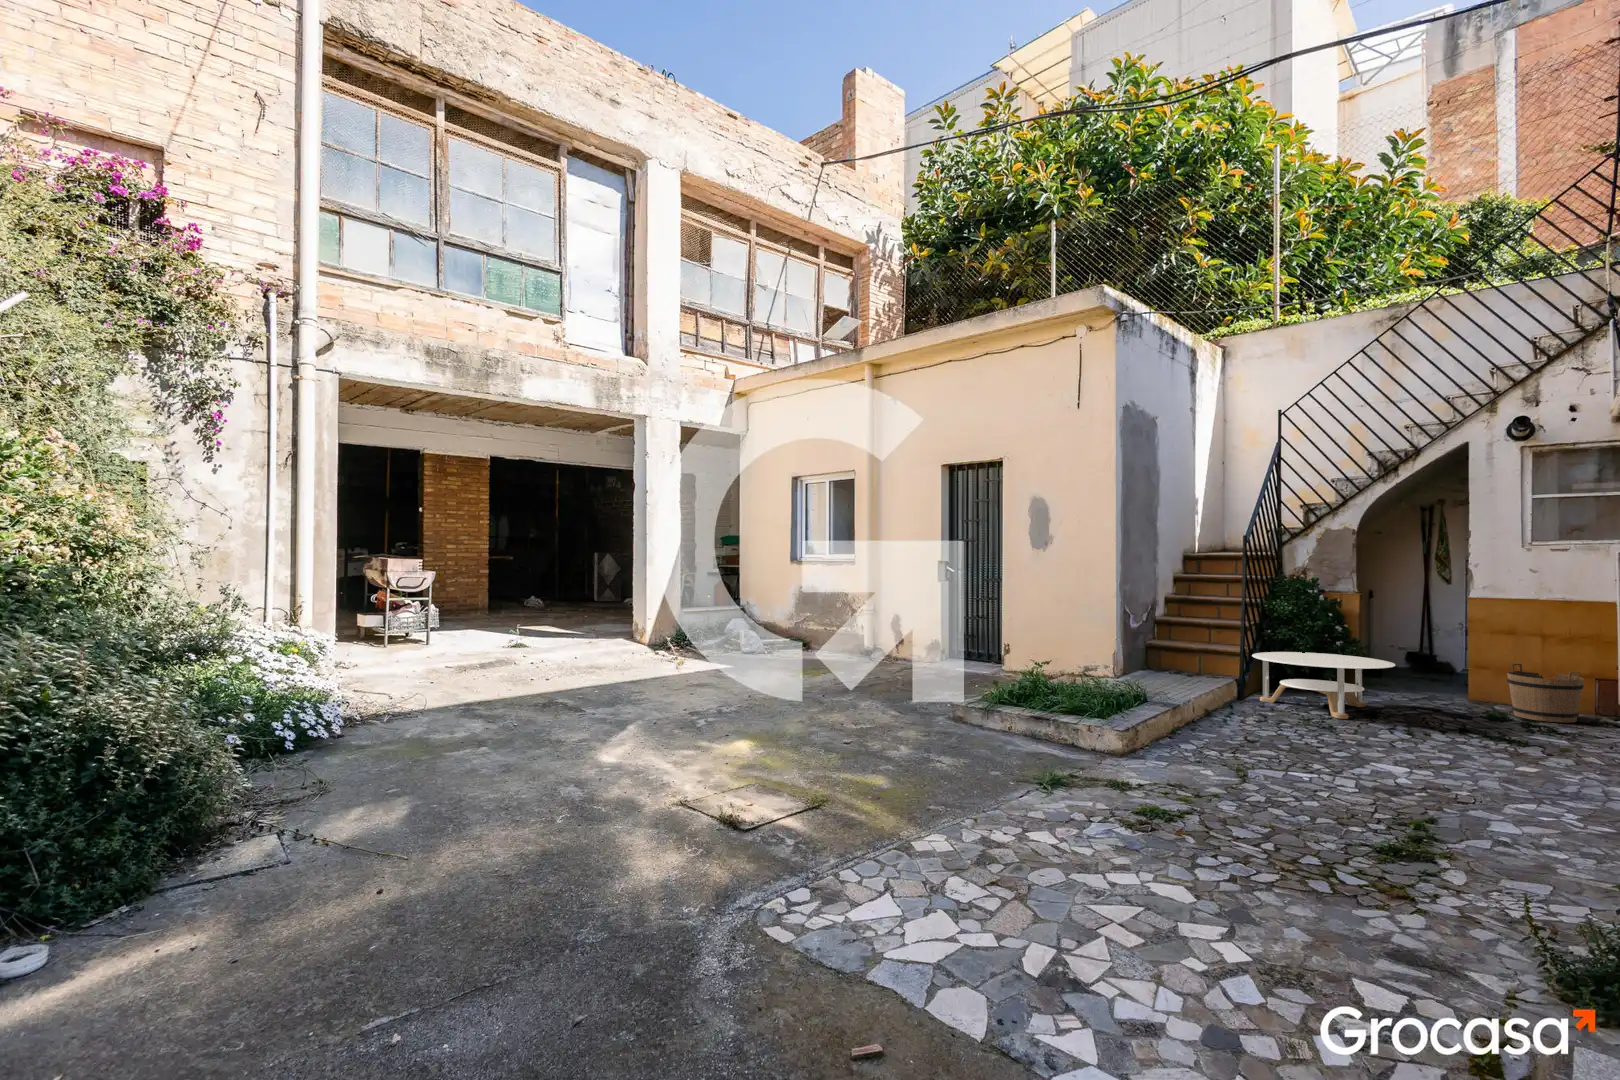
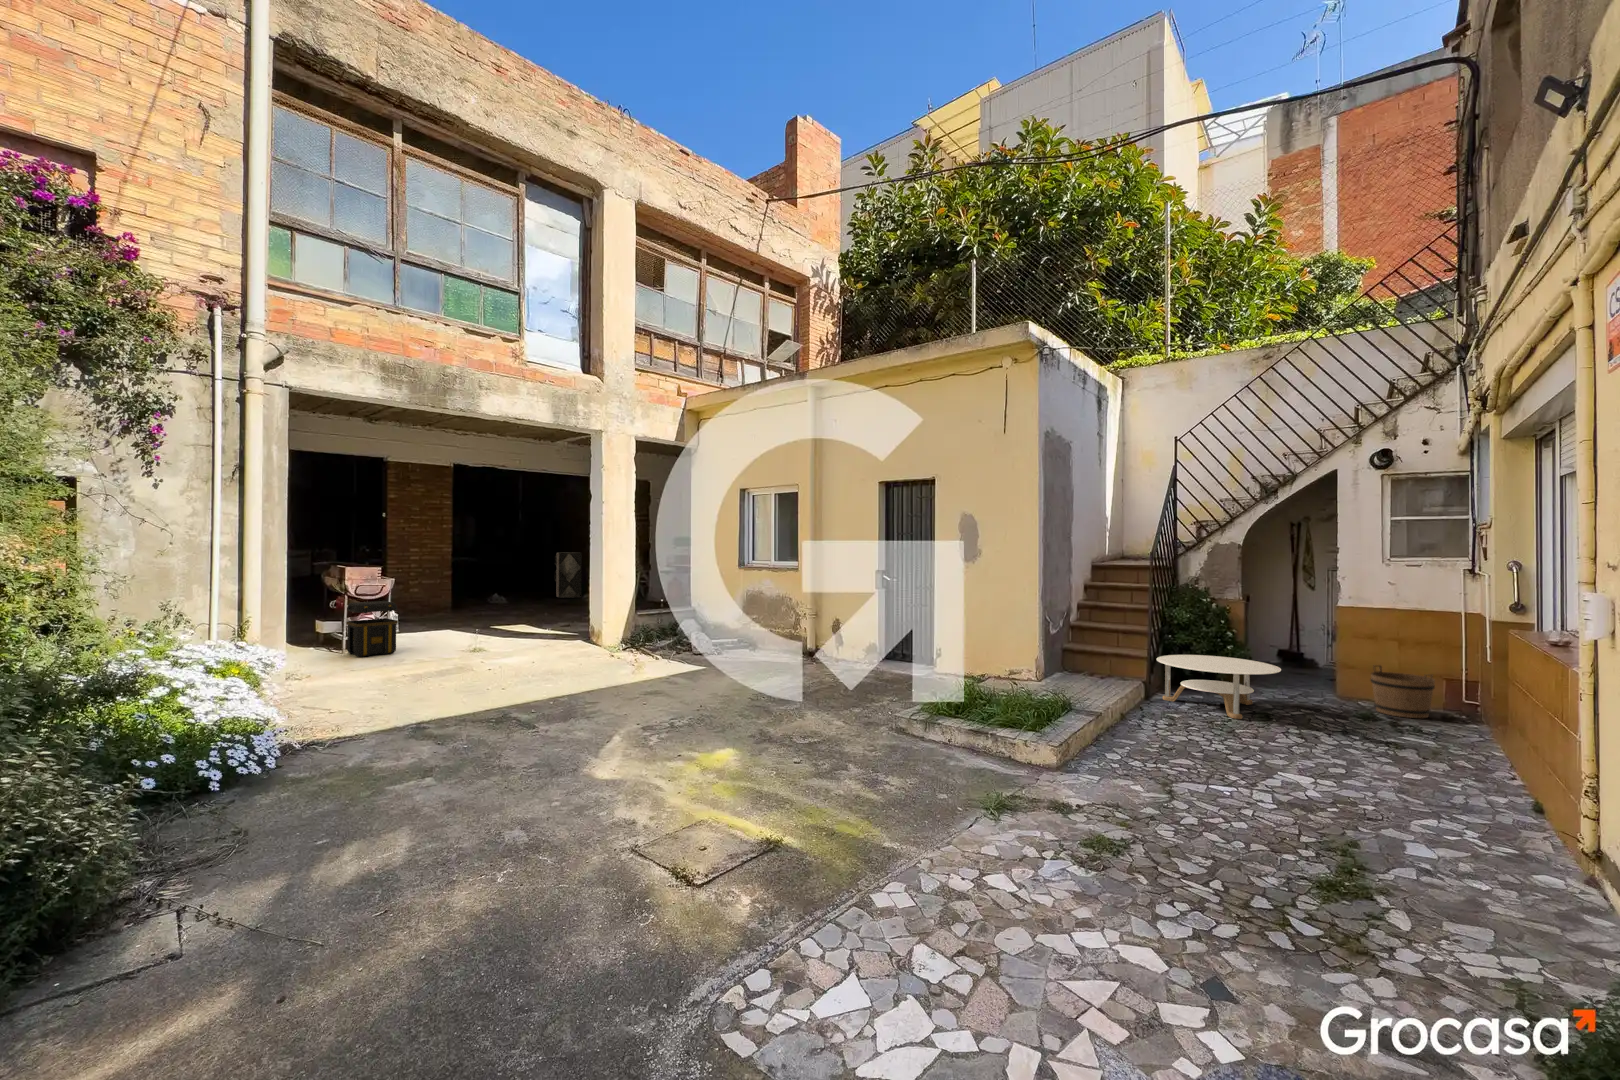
toolbox: none [388,594,438,649] -> present [346,601,398,657]

